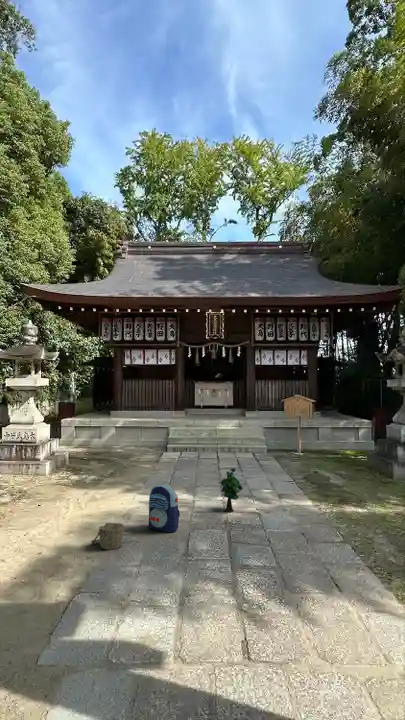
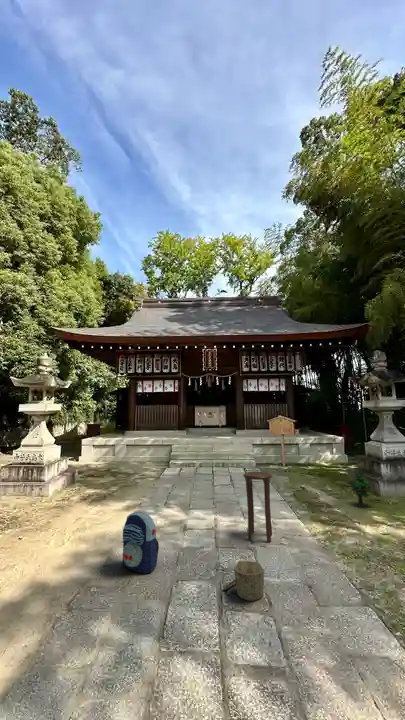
stool: none [254,454,281,514] -> present [243,472,272,542]
decorative plant: present [219,469,243,512] -> present [350,471,371,508]
bucket: present [91,523,124,550] -> present [223,561,264,601]

